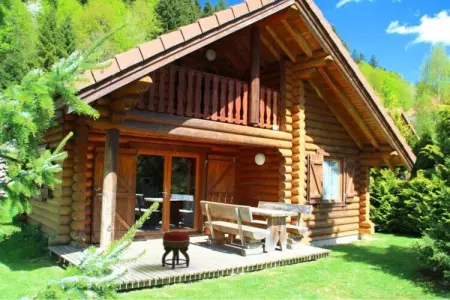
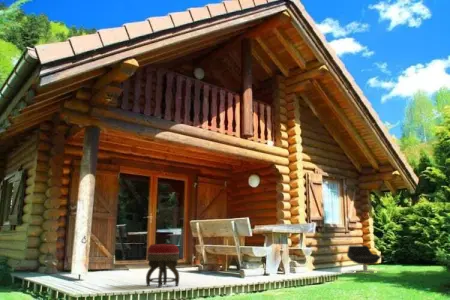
lounge chair: none [342,219,373,246] -> present [347,245,381,271]

